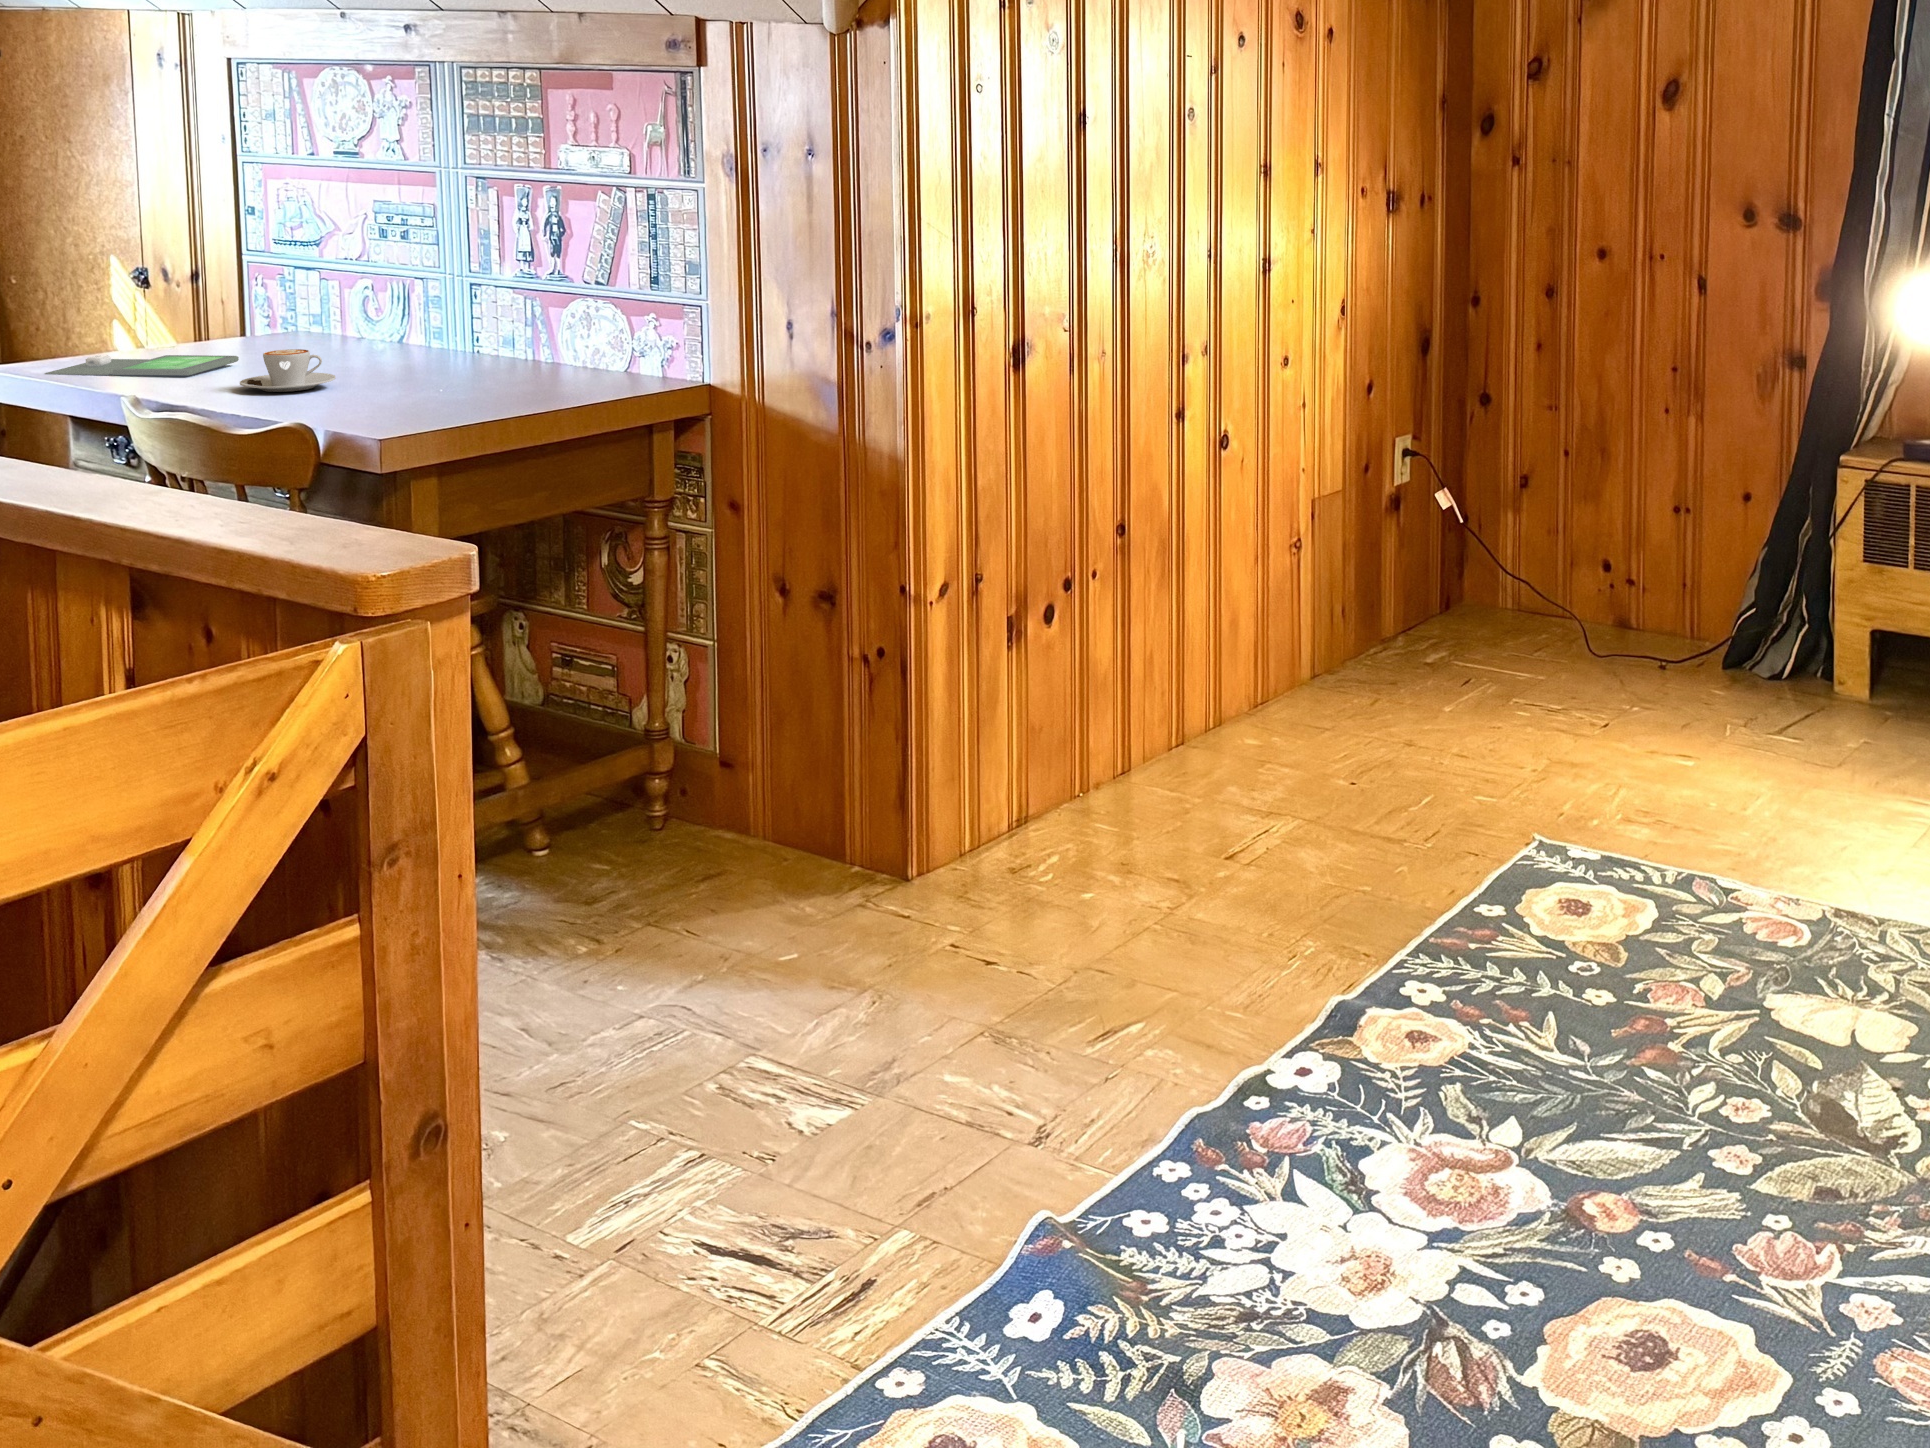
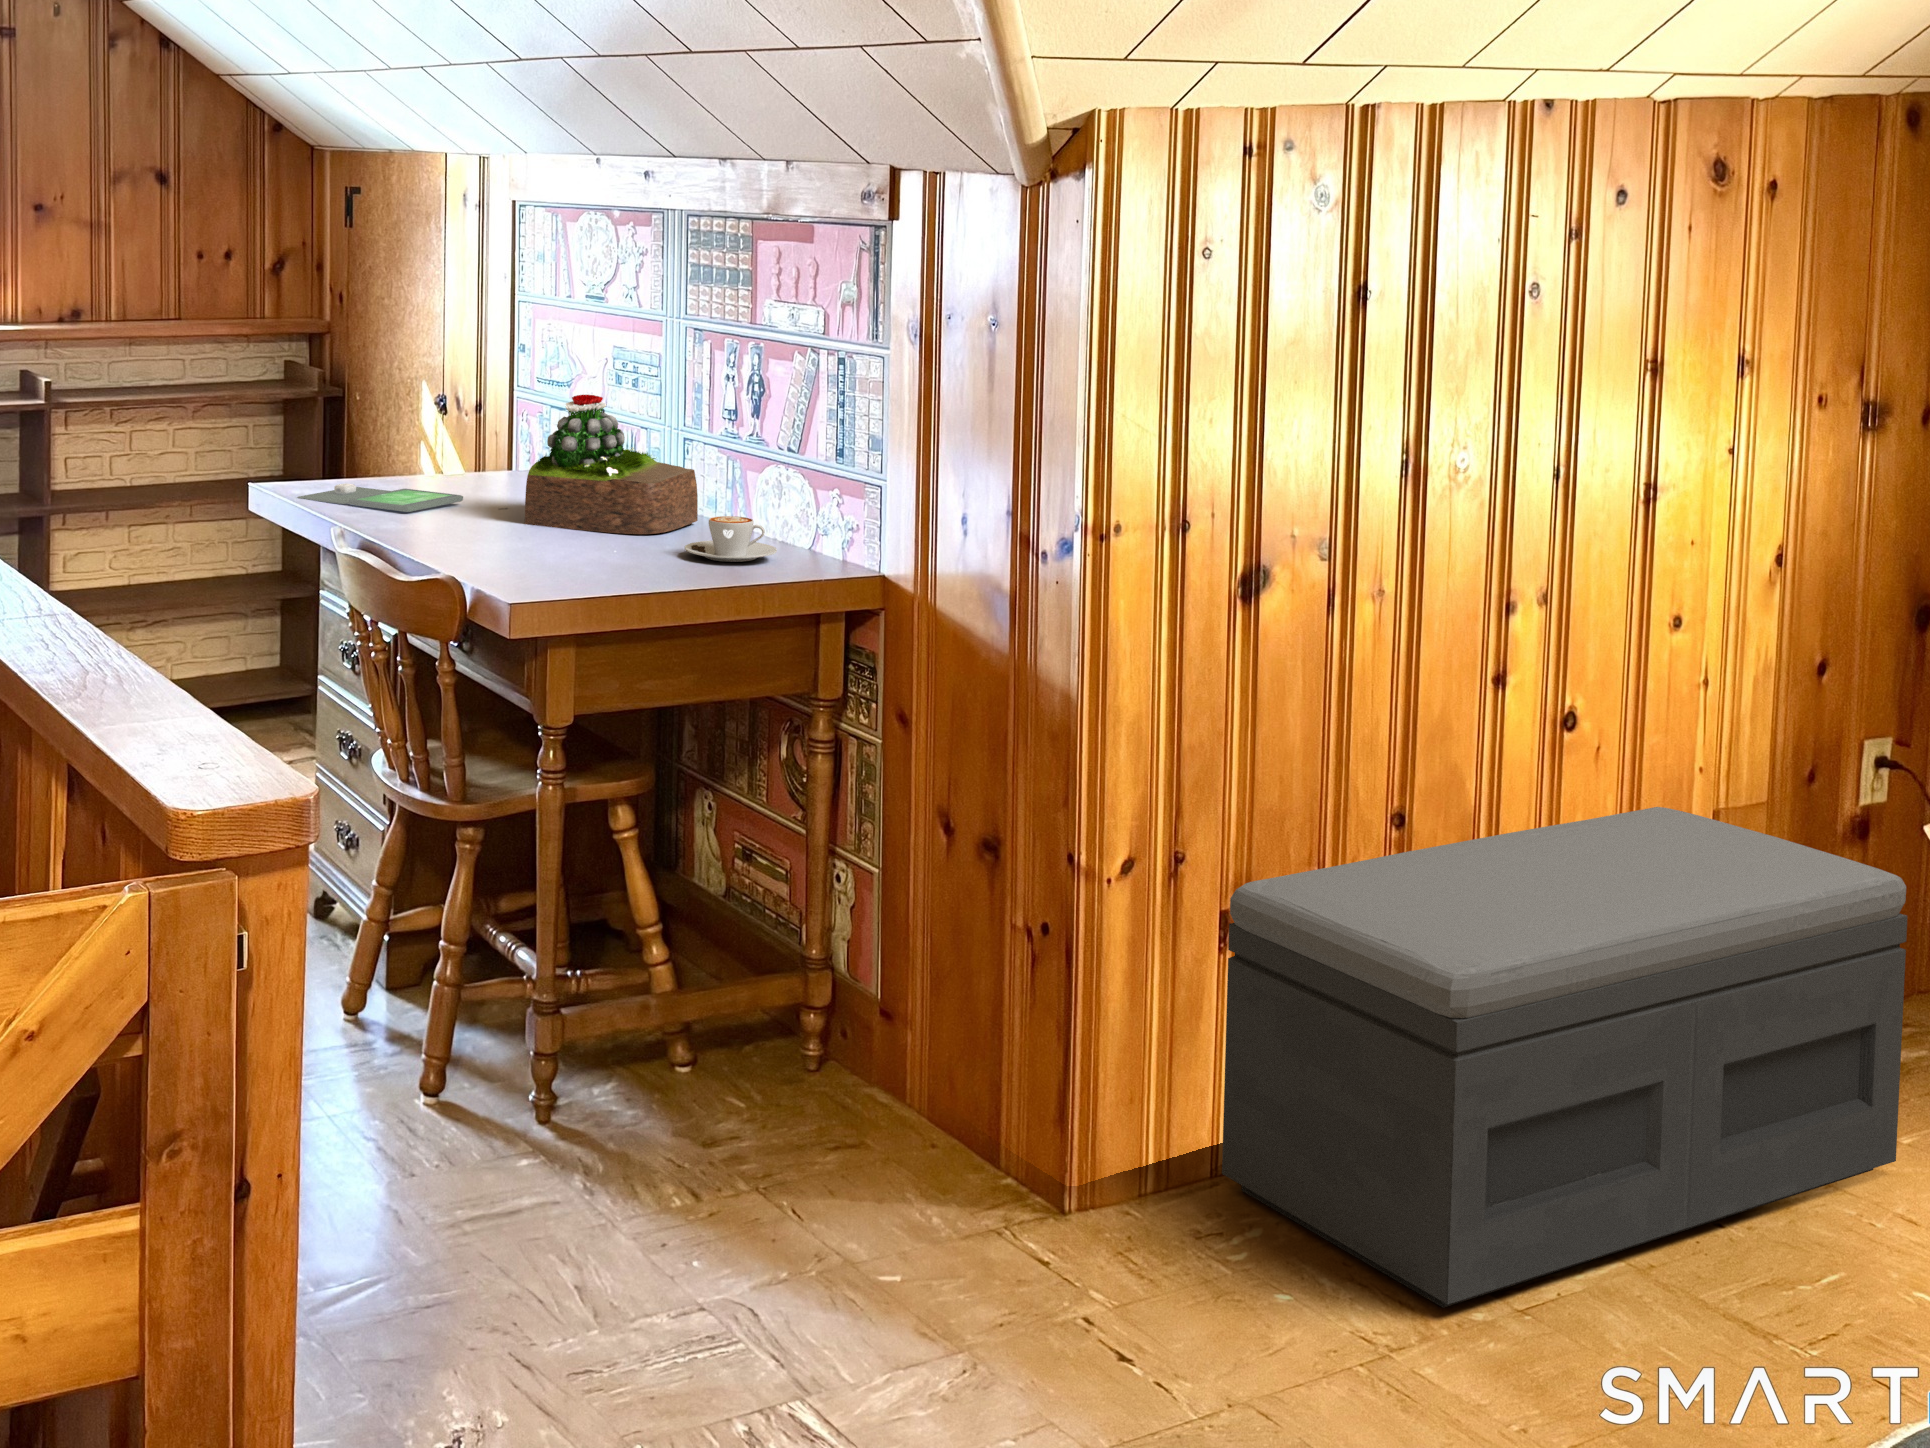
succulent plant: none [321,245,493,376] -> present [525,395,698,534]
coffee cup: present [240,349,336,392] -> present [685,516,777,562]
storage bench: none [1017,502,1450,876] -> present [1222,807,1907,1308]

